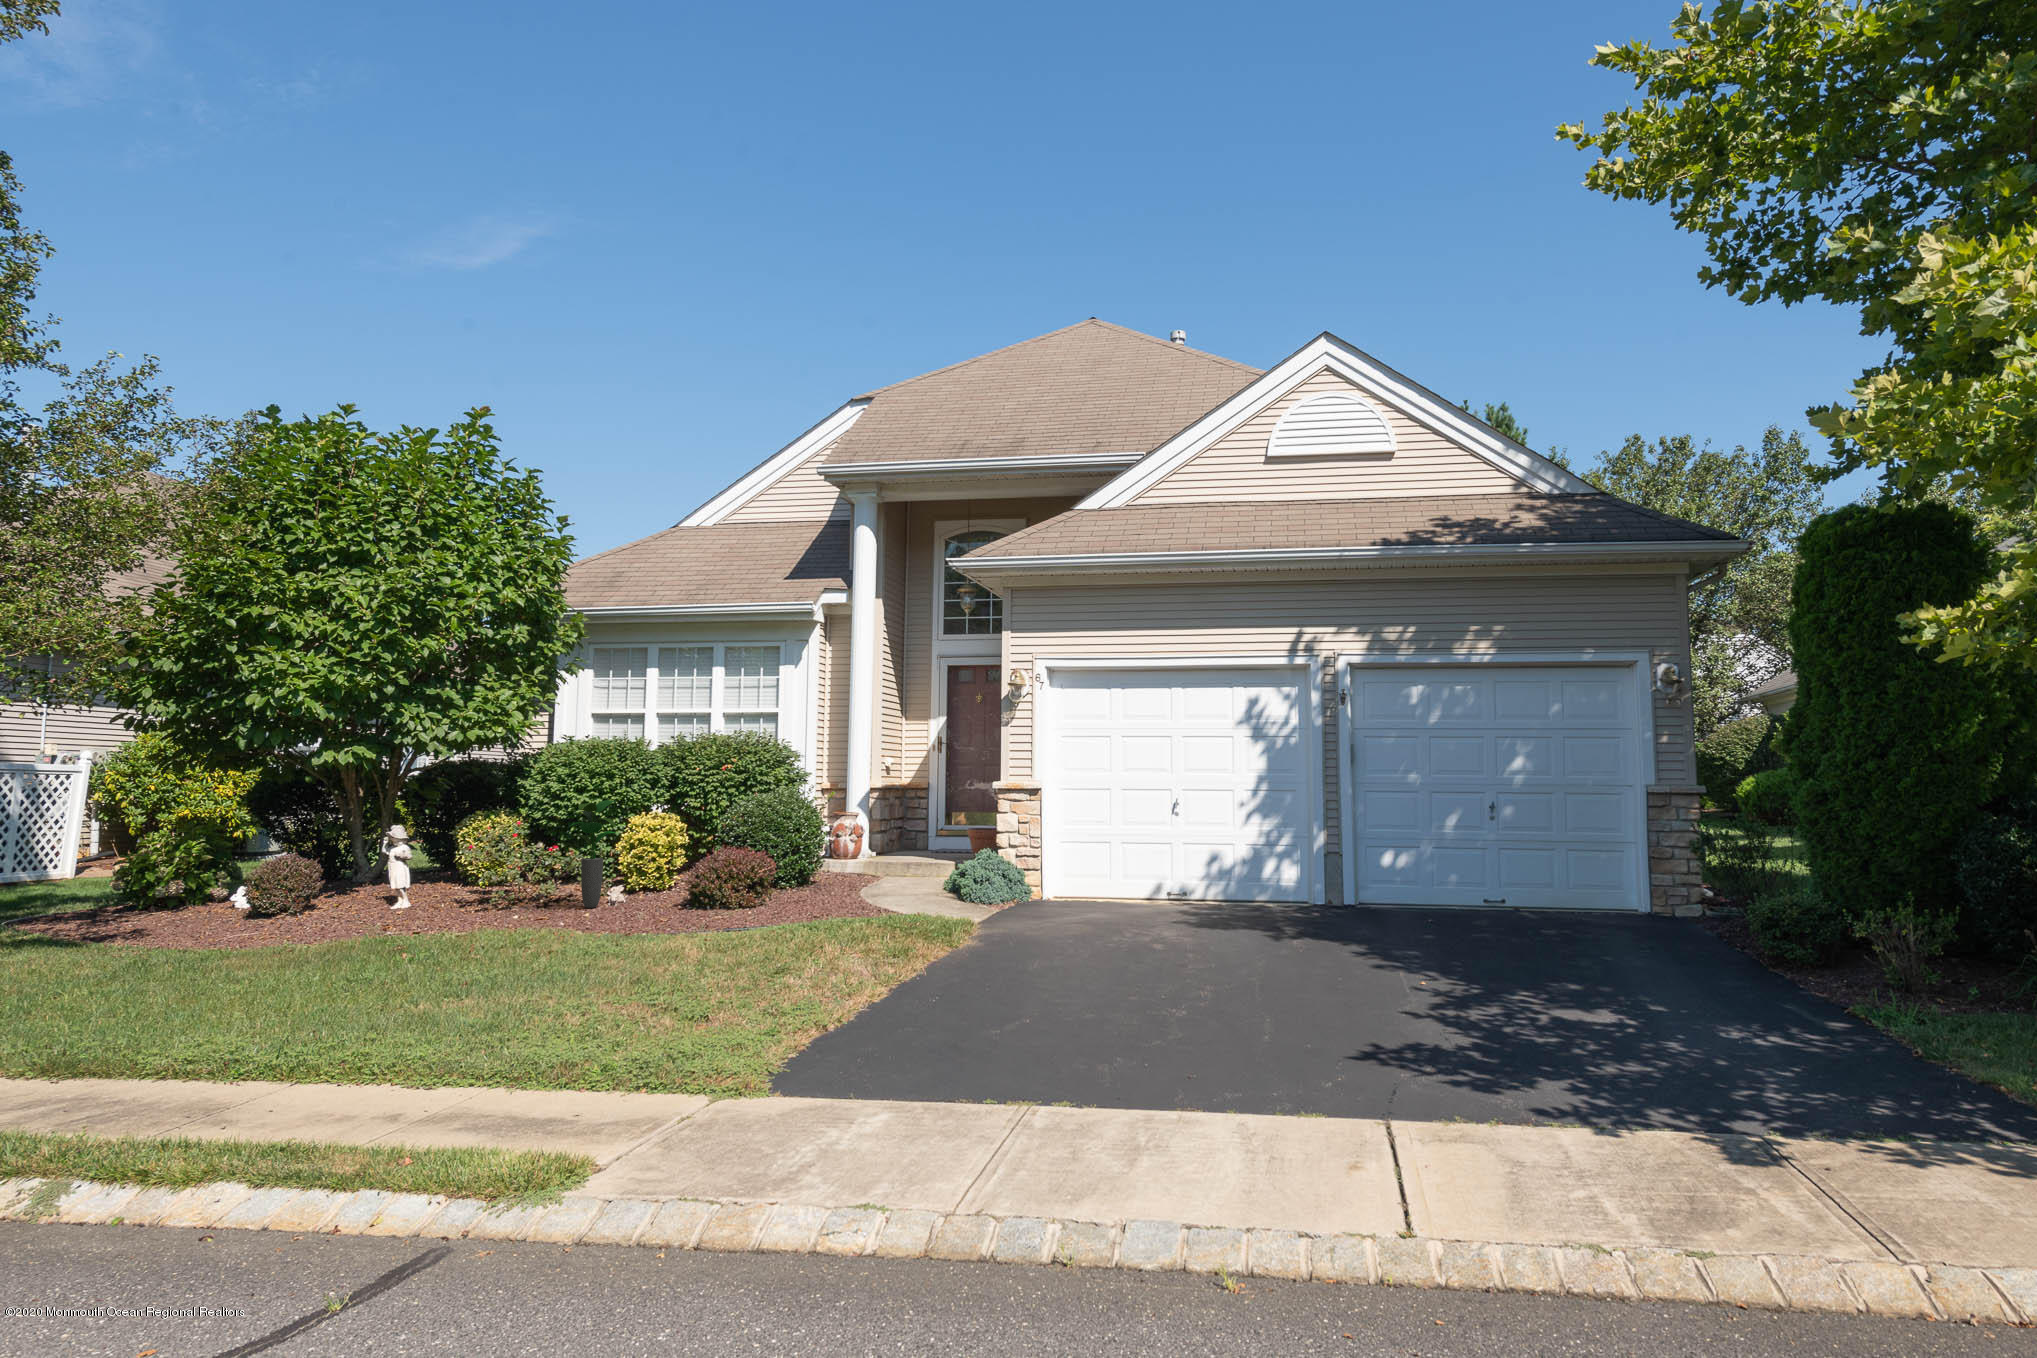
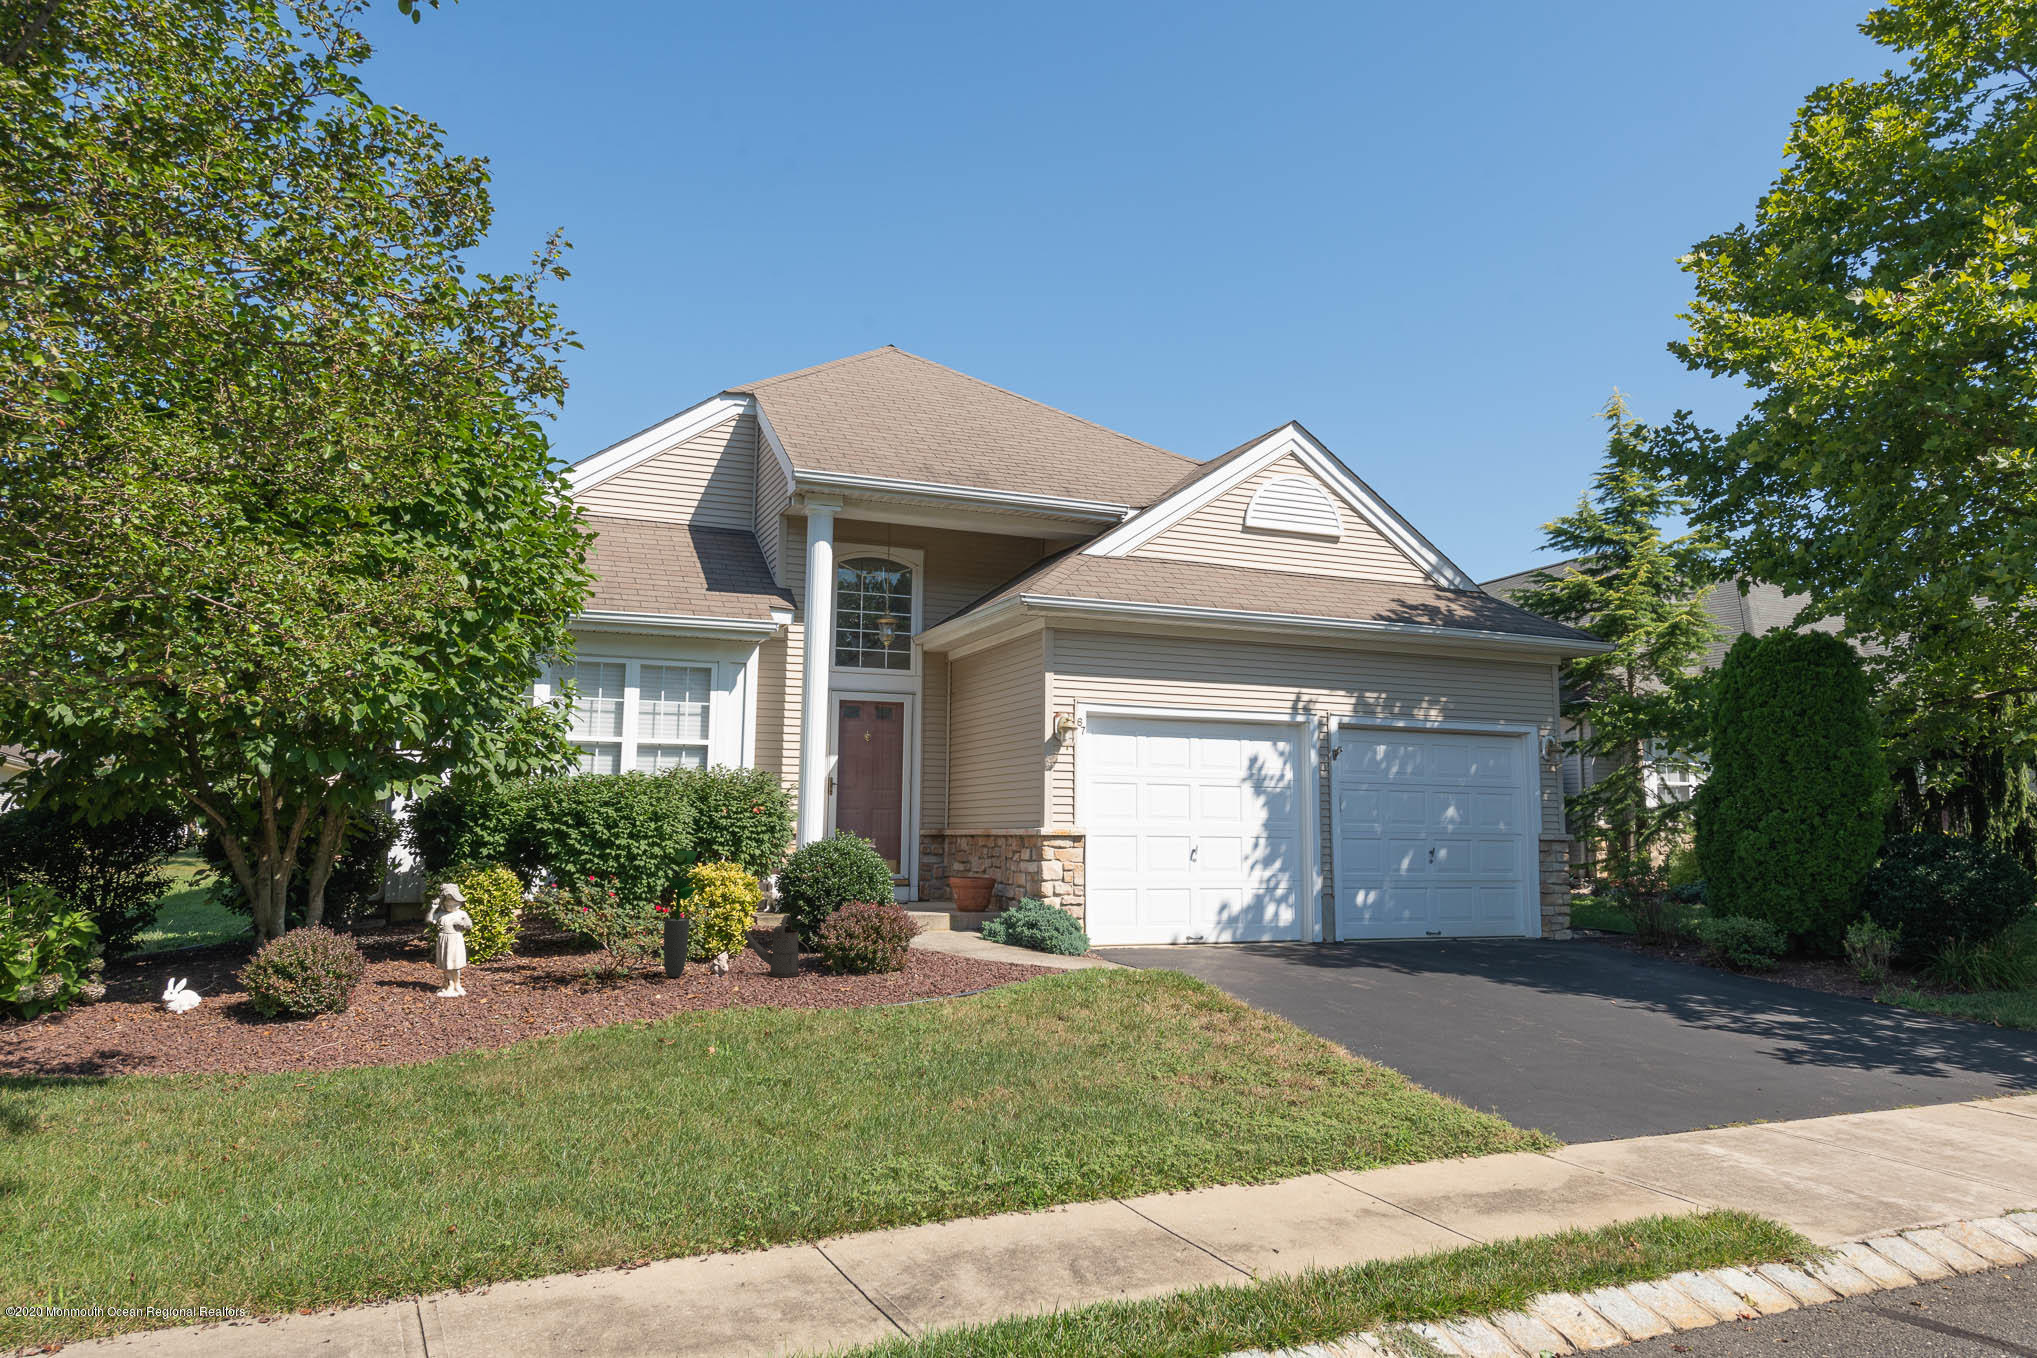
watering can: none [644,857,689,912] -> present [744,915,810,977]

